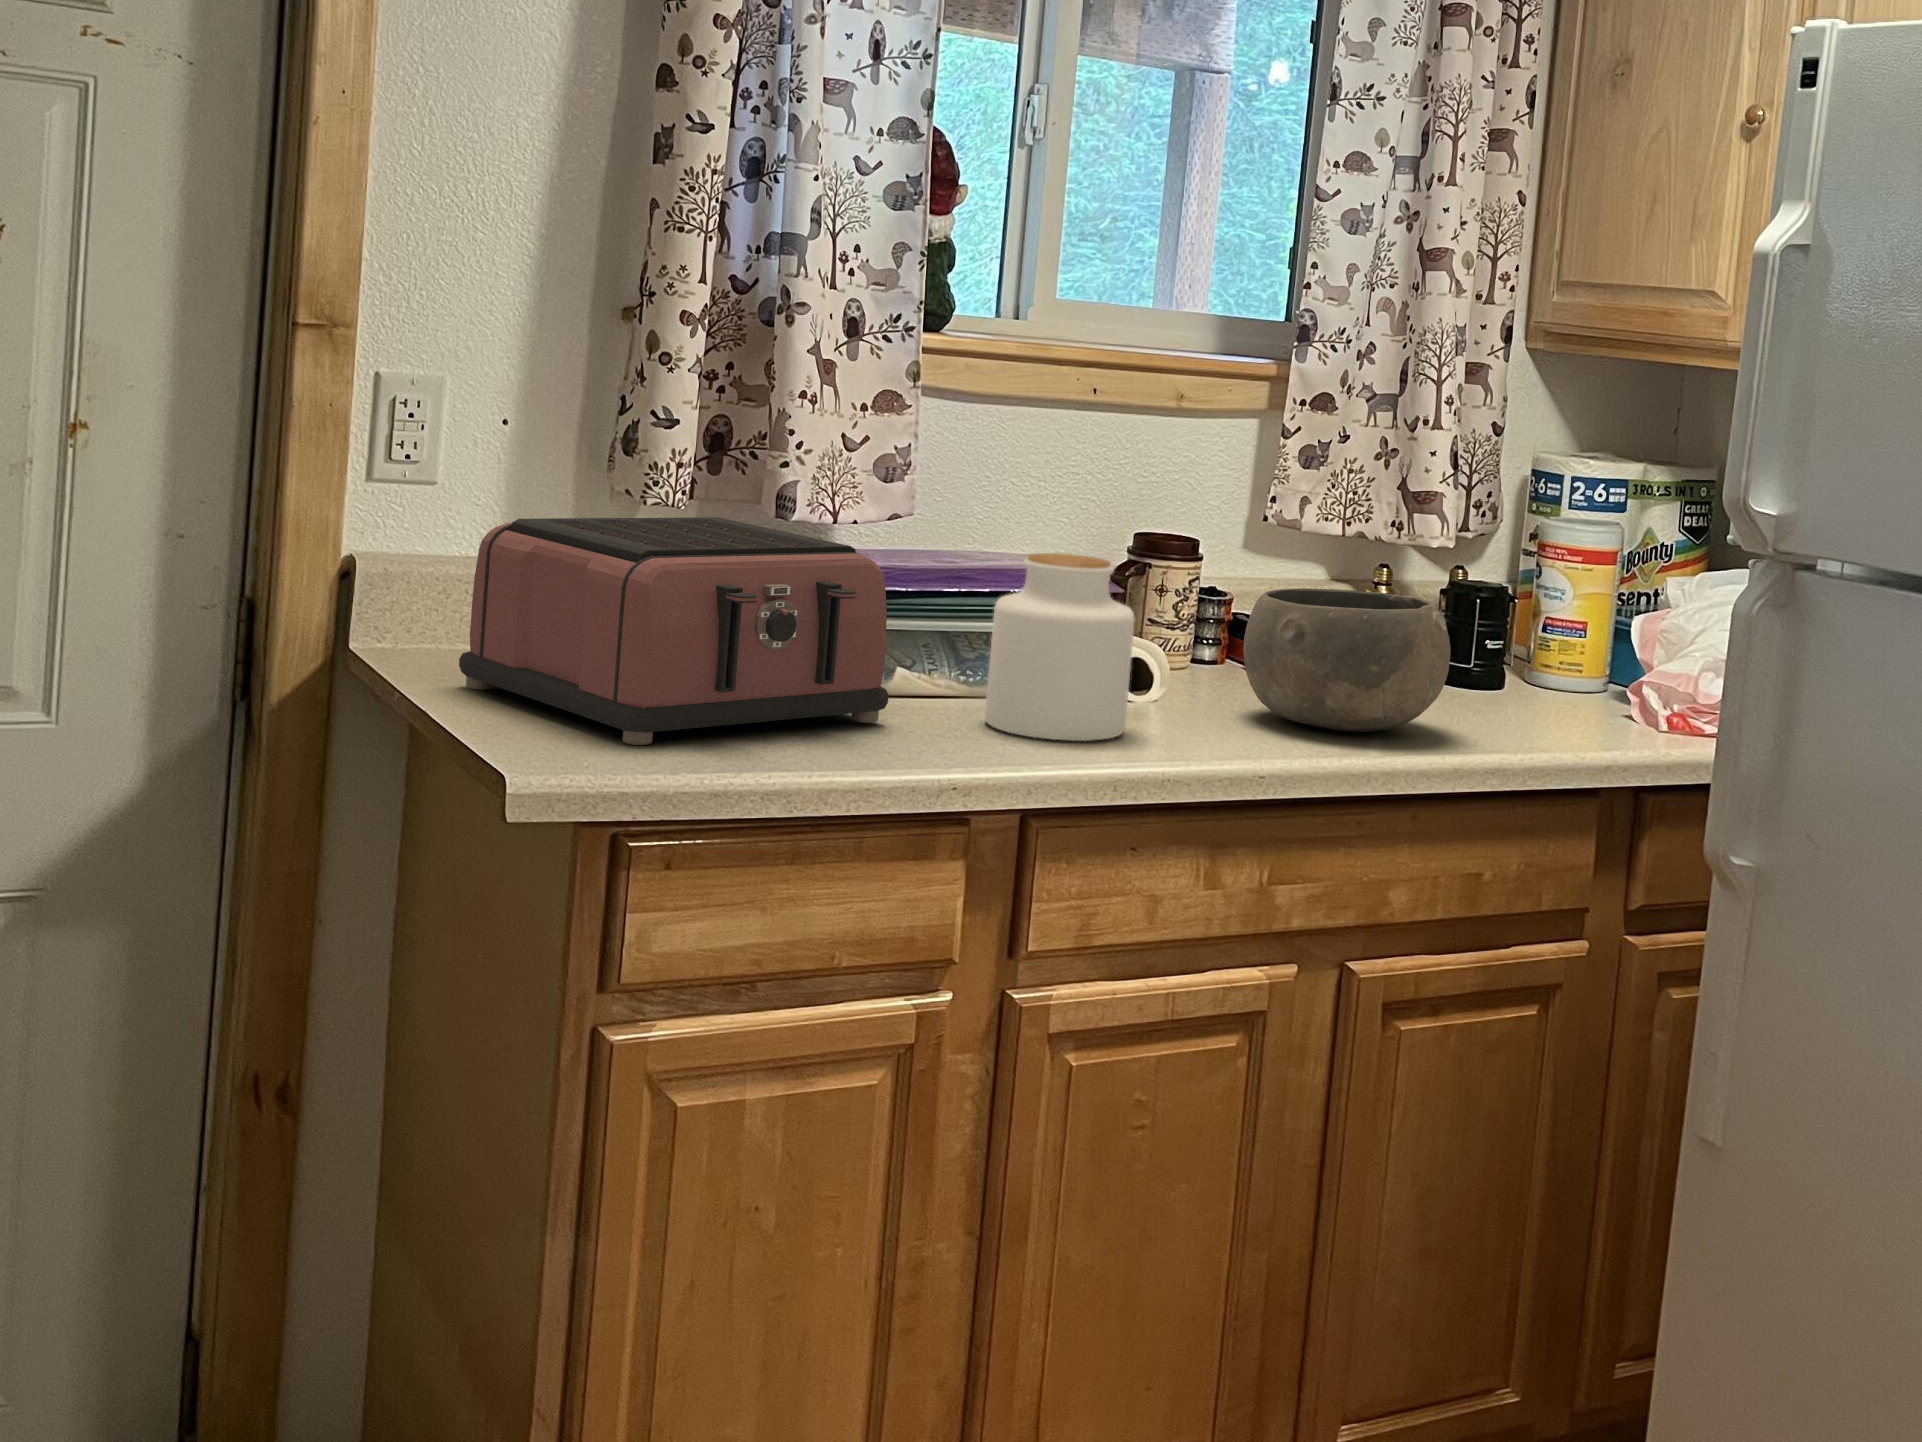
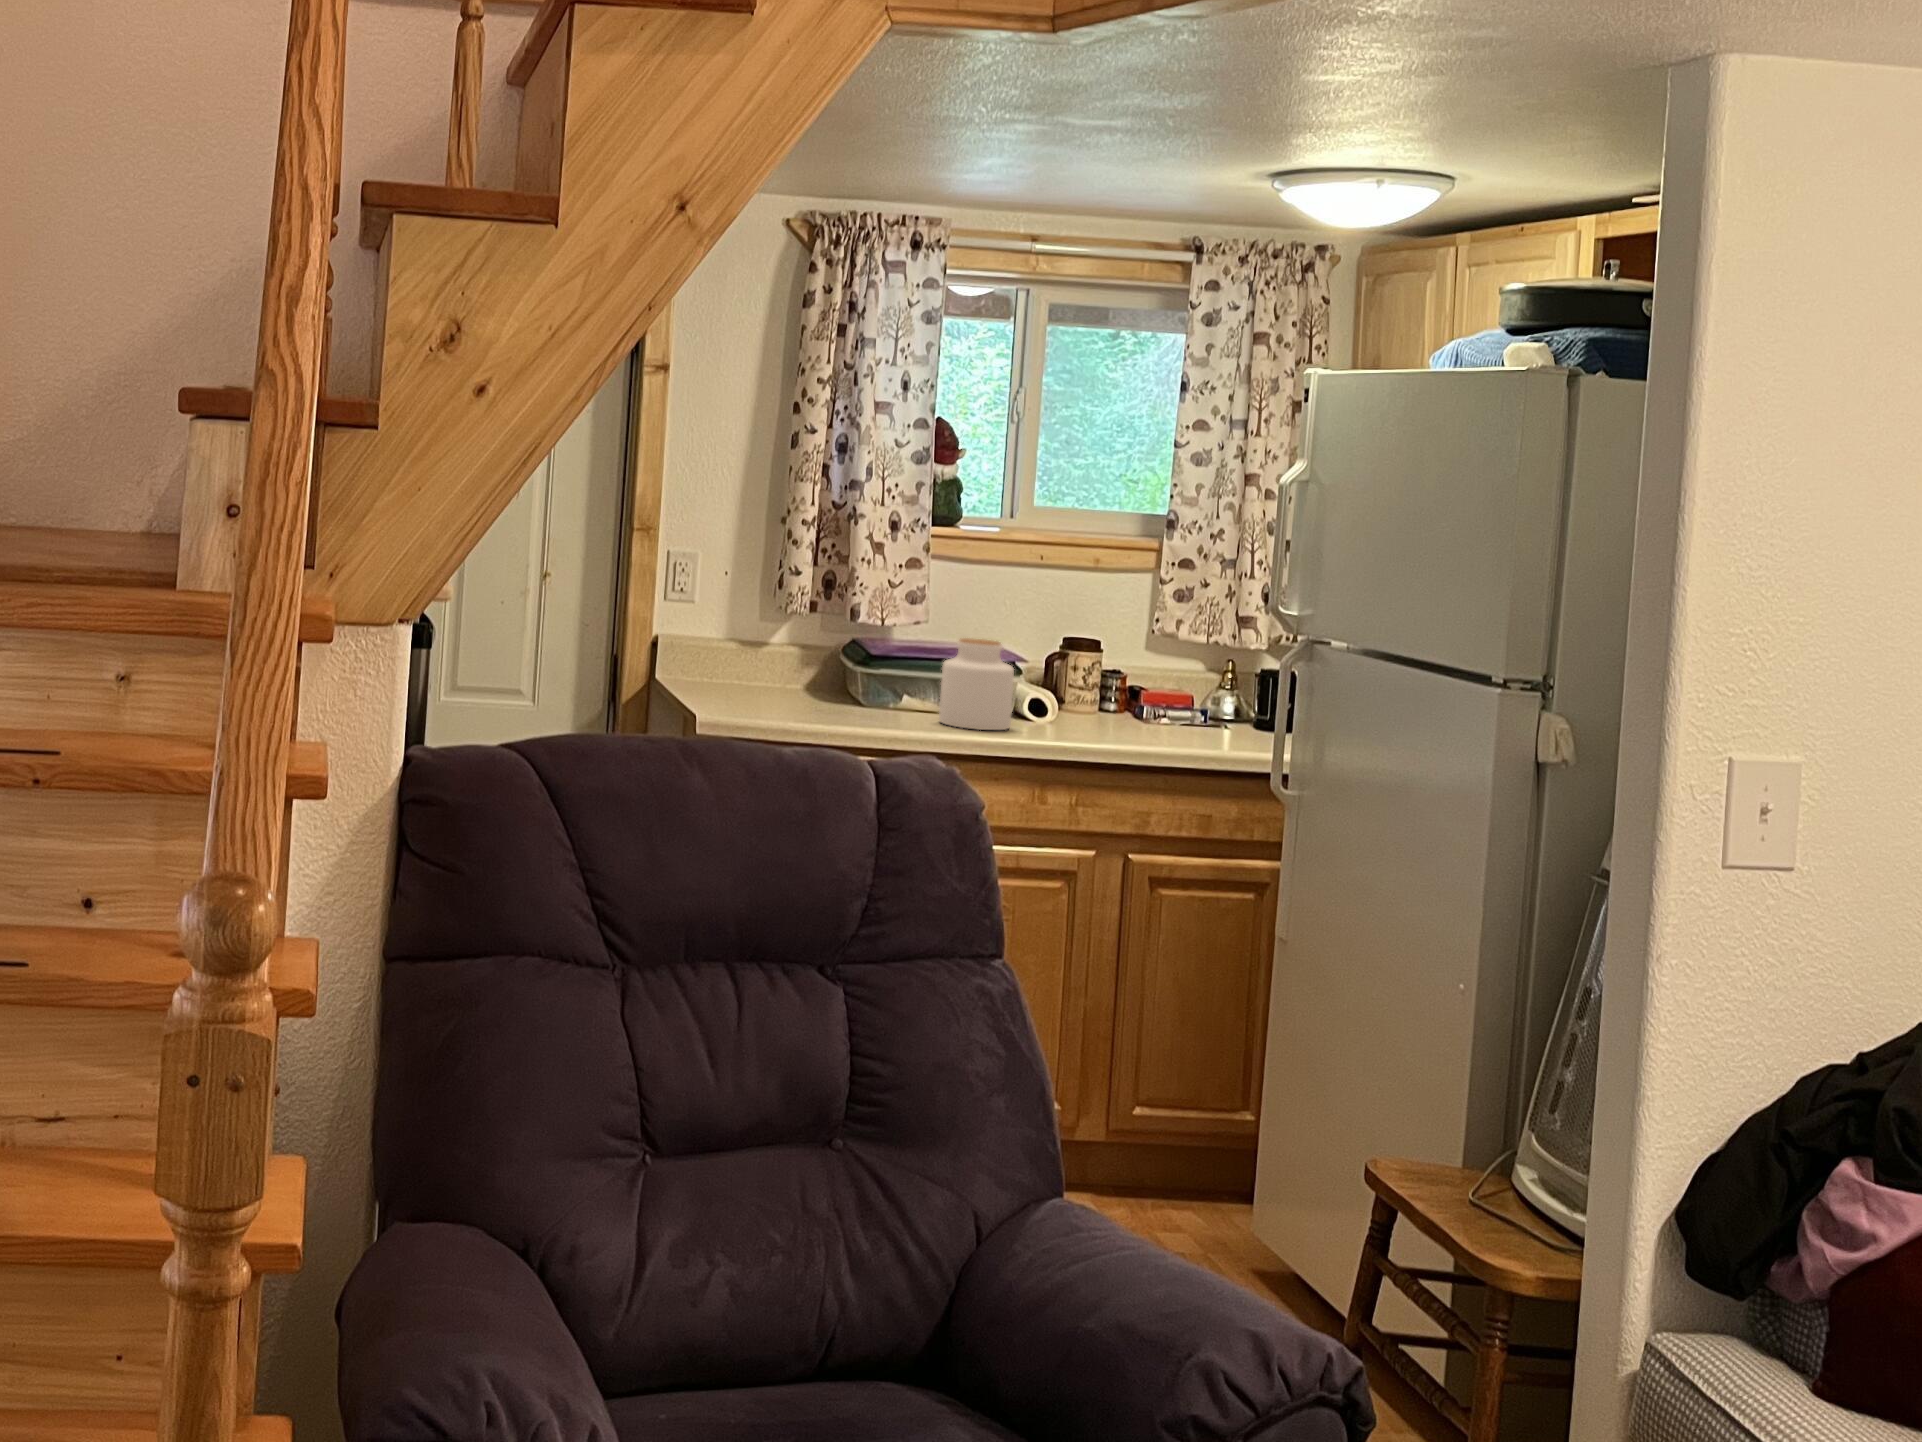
toaster: present [459,517,889,745] -> none [698,616,888,717]
bowl: present [1243,588,1451,732] -> none [1090,664,1204,740]

